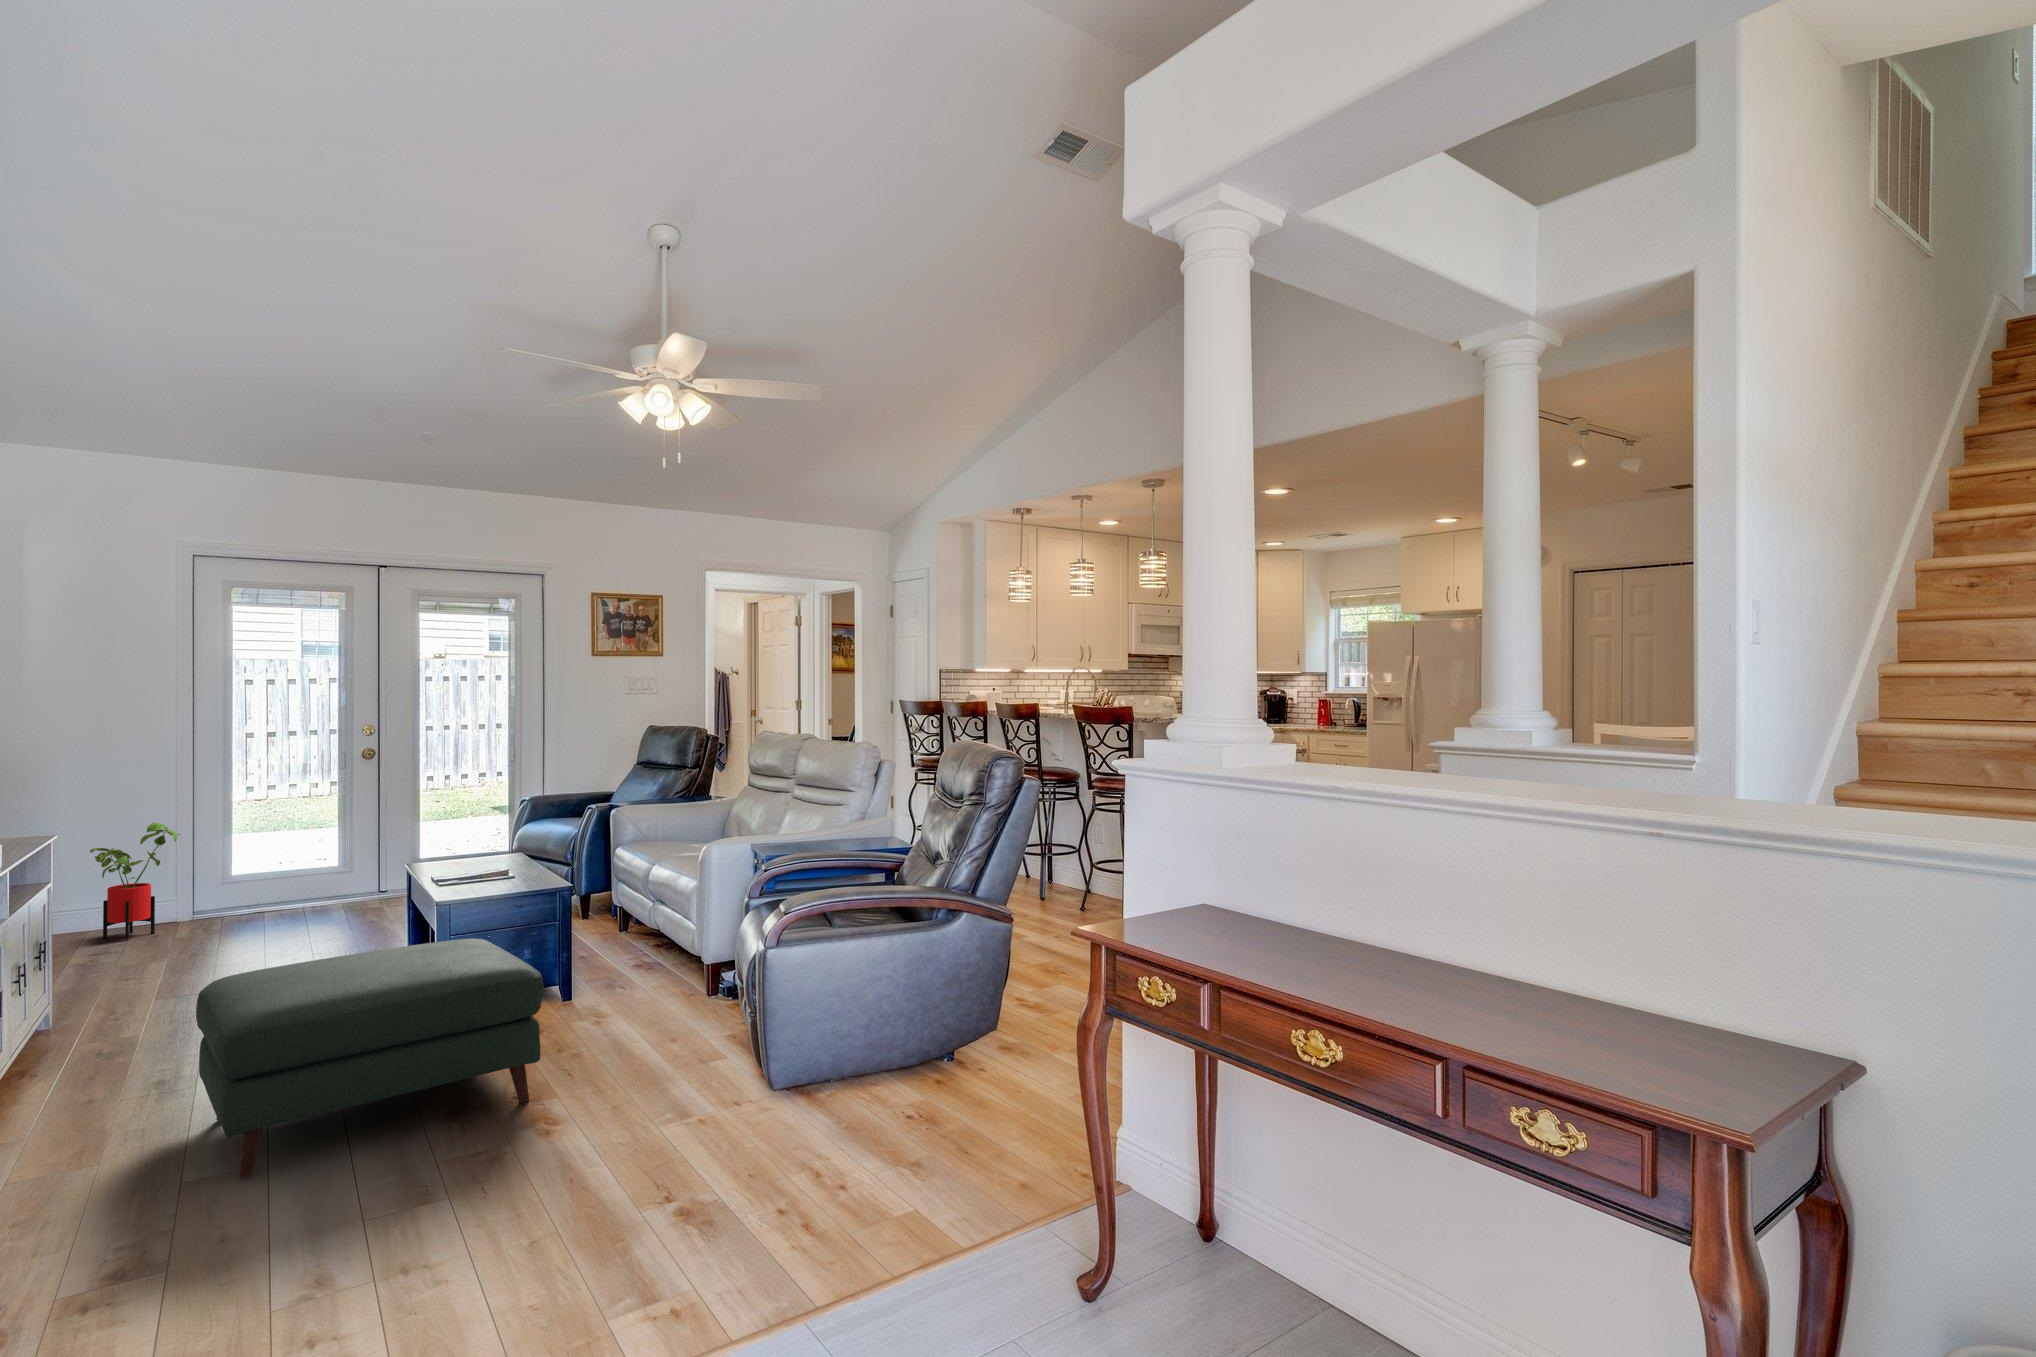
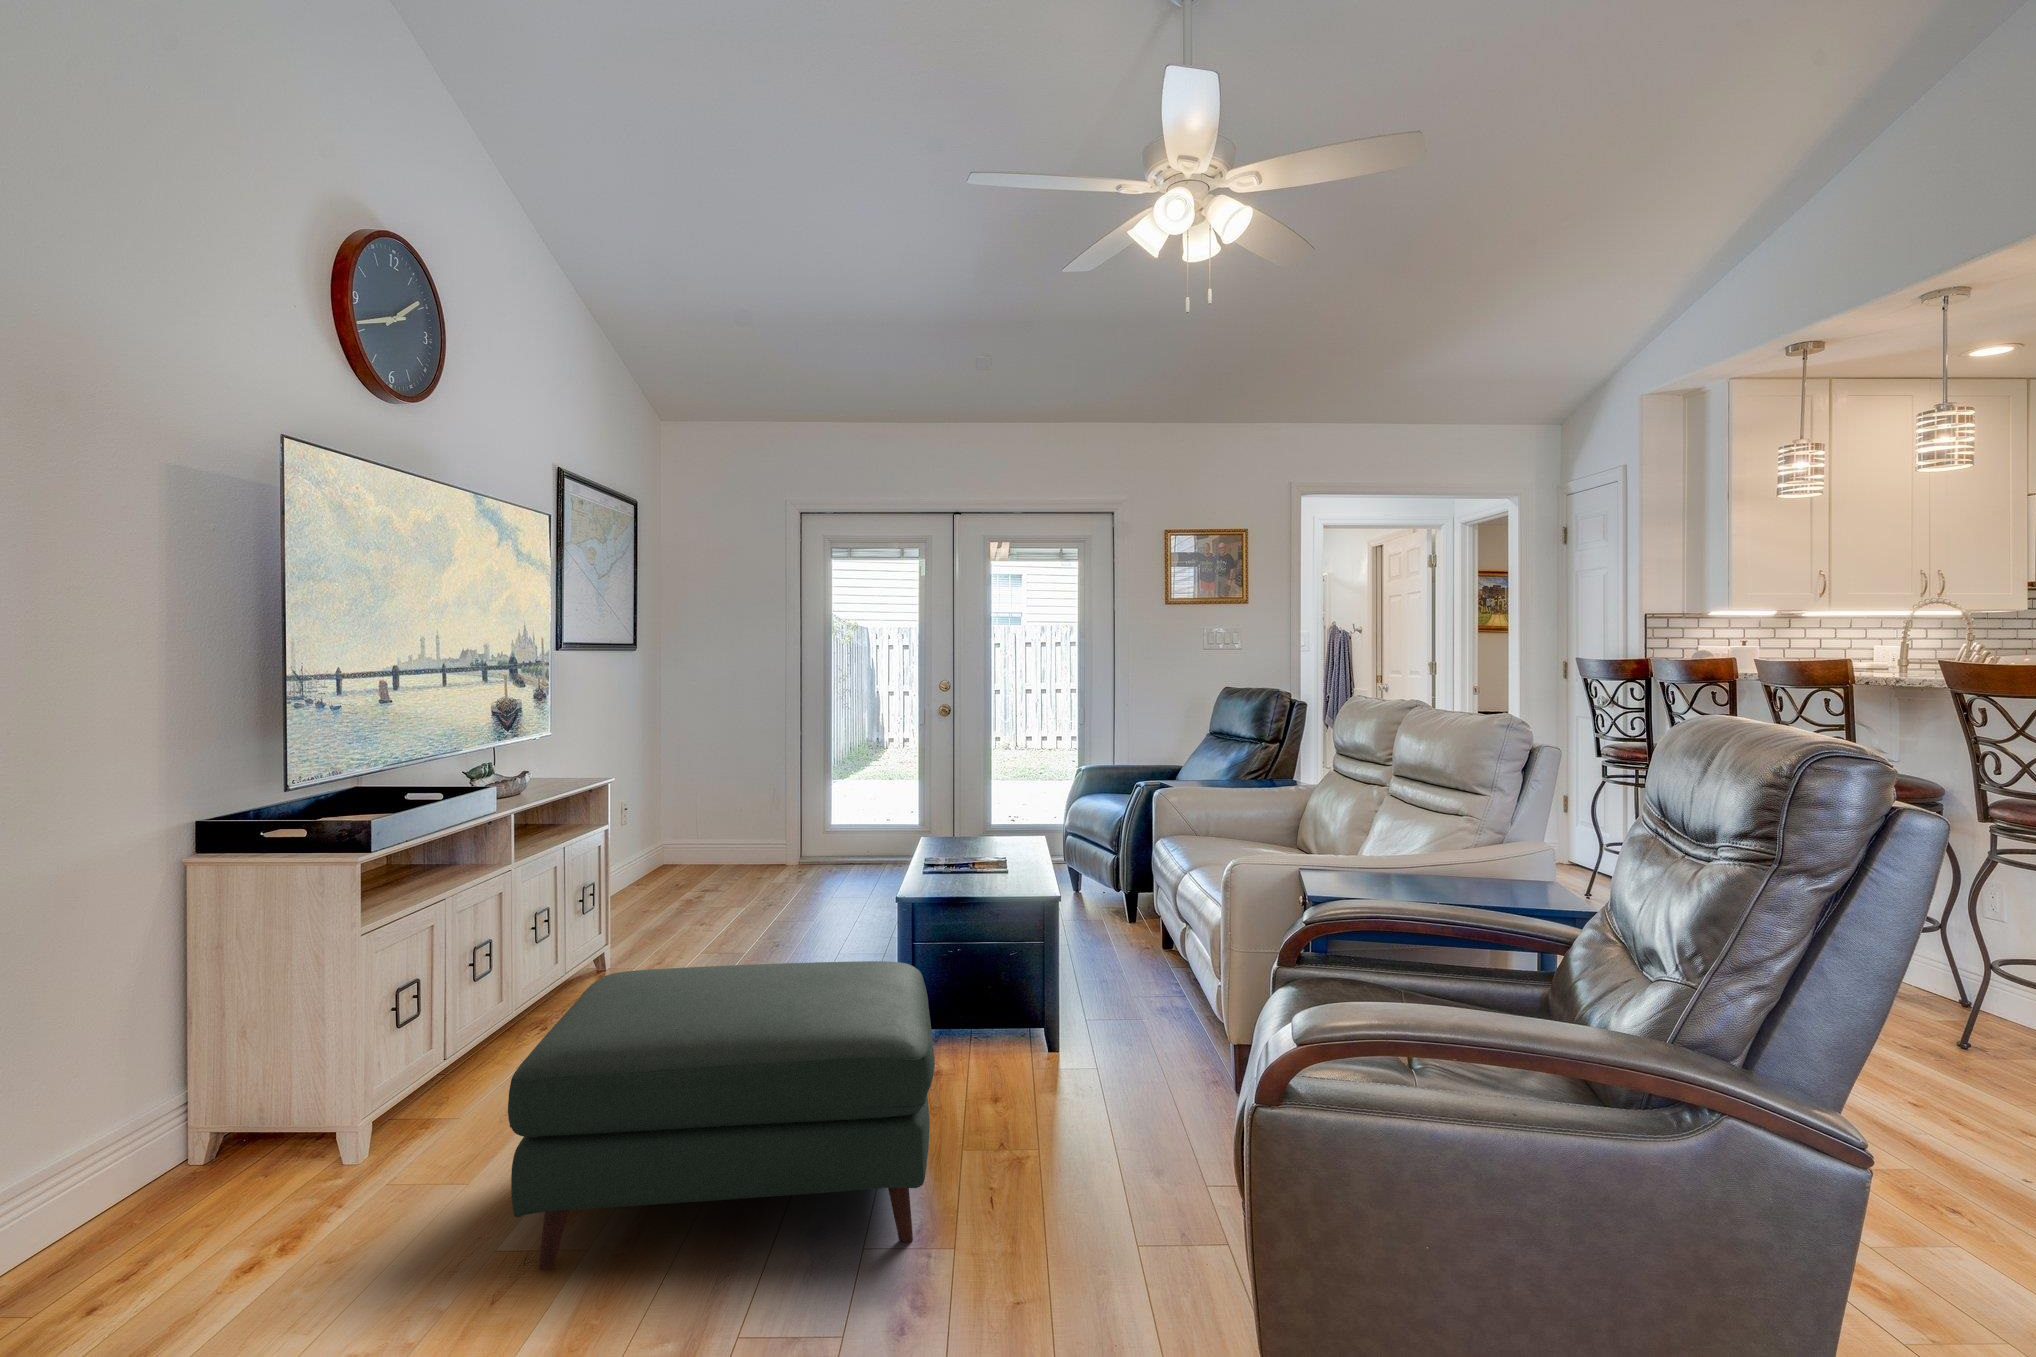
house plant: present [90,823,180,940] -> none [723,769,790,878]

